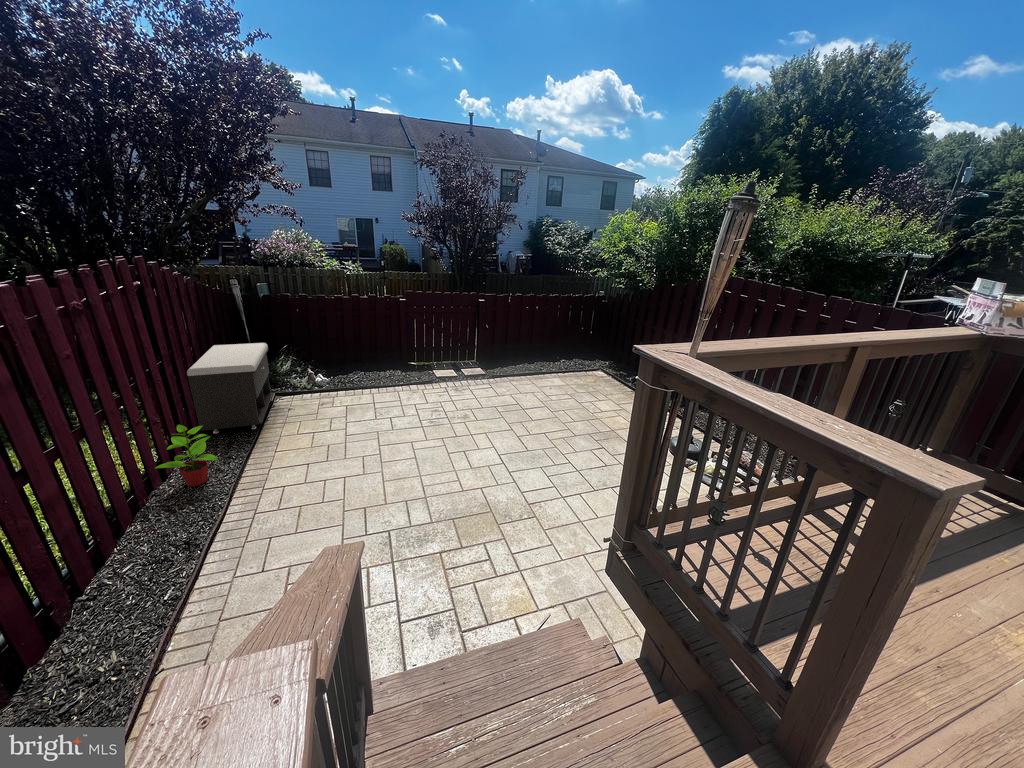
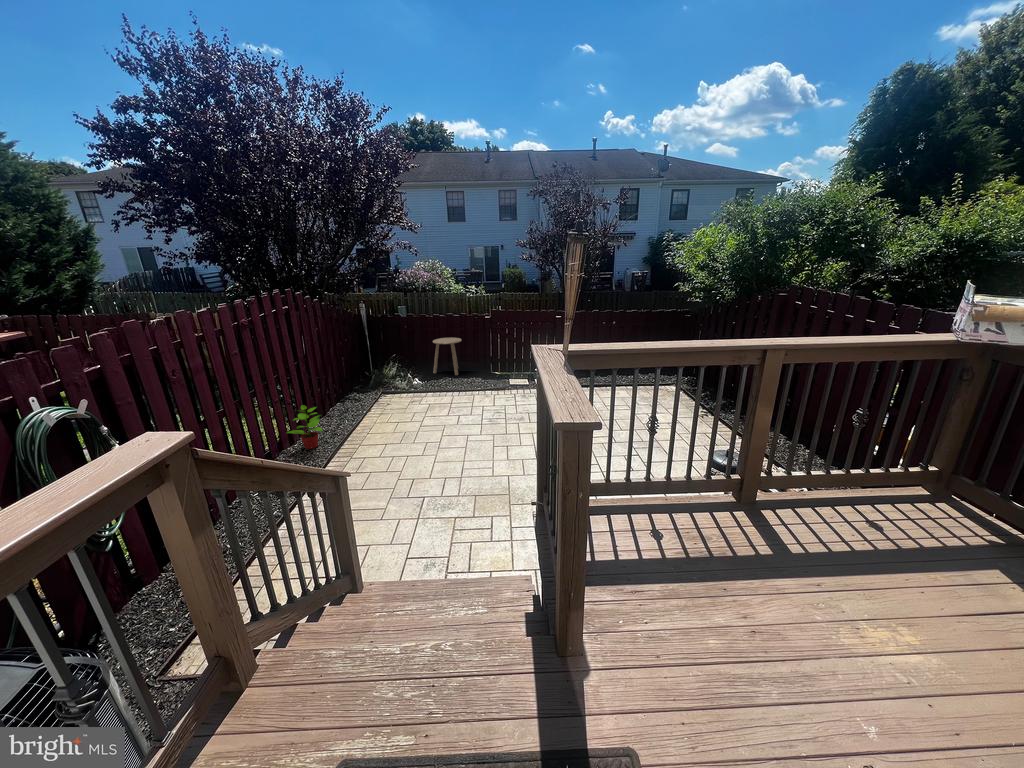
side table: none [332,323,369,368] -> present [433,338,462,375]
storage bench: present [187,343,273,434] -> none [317,352,380,417]

